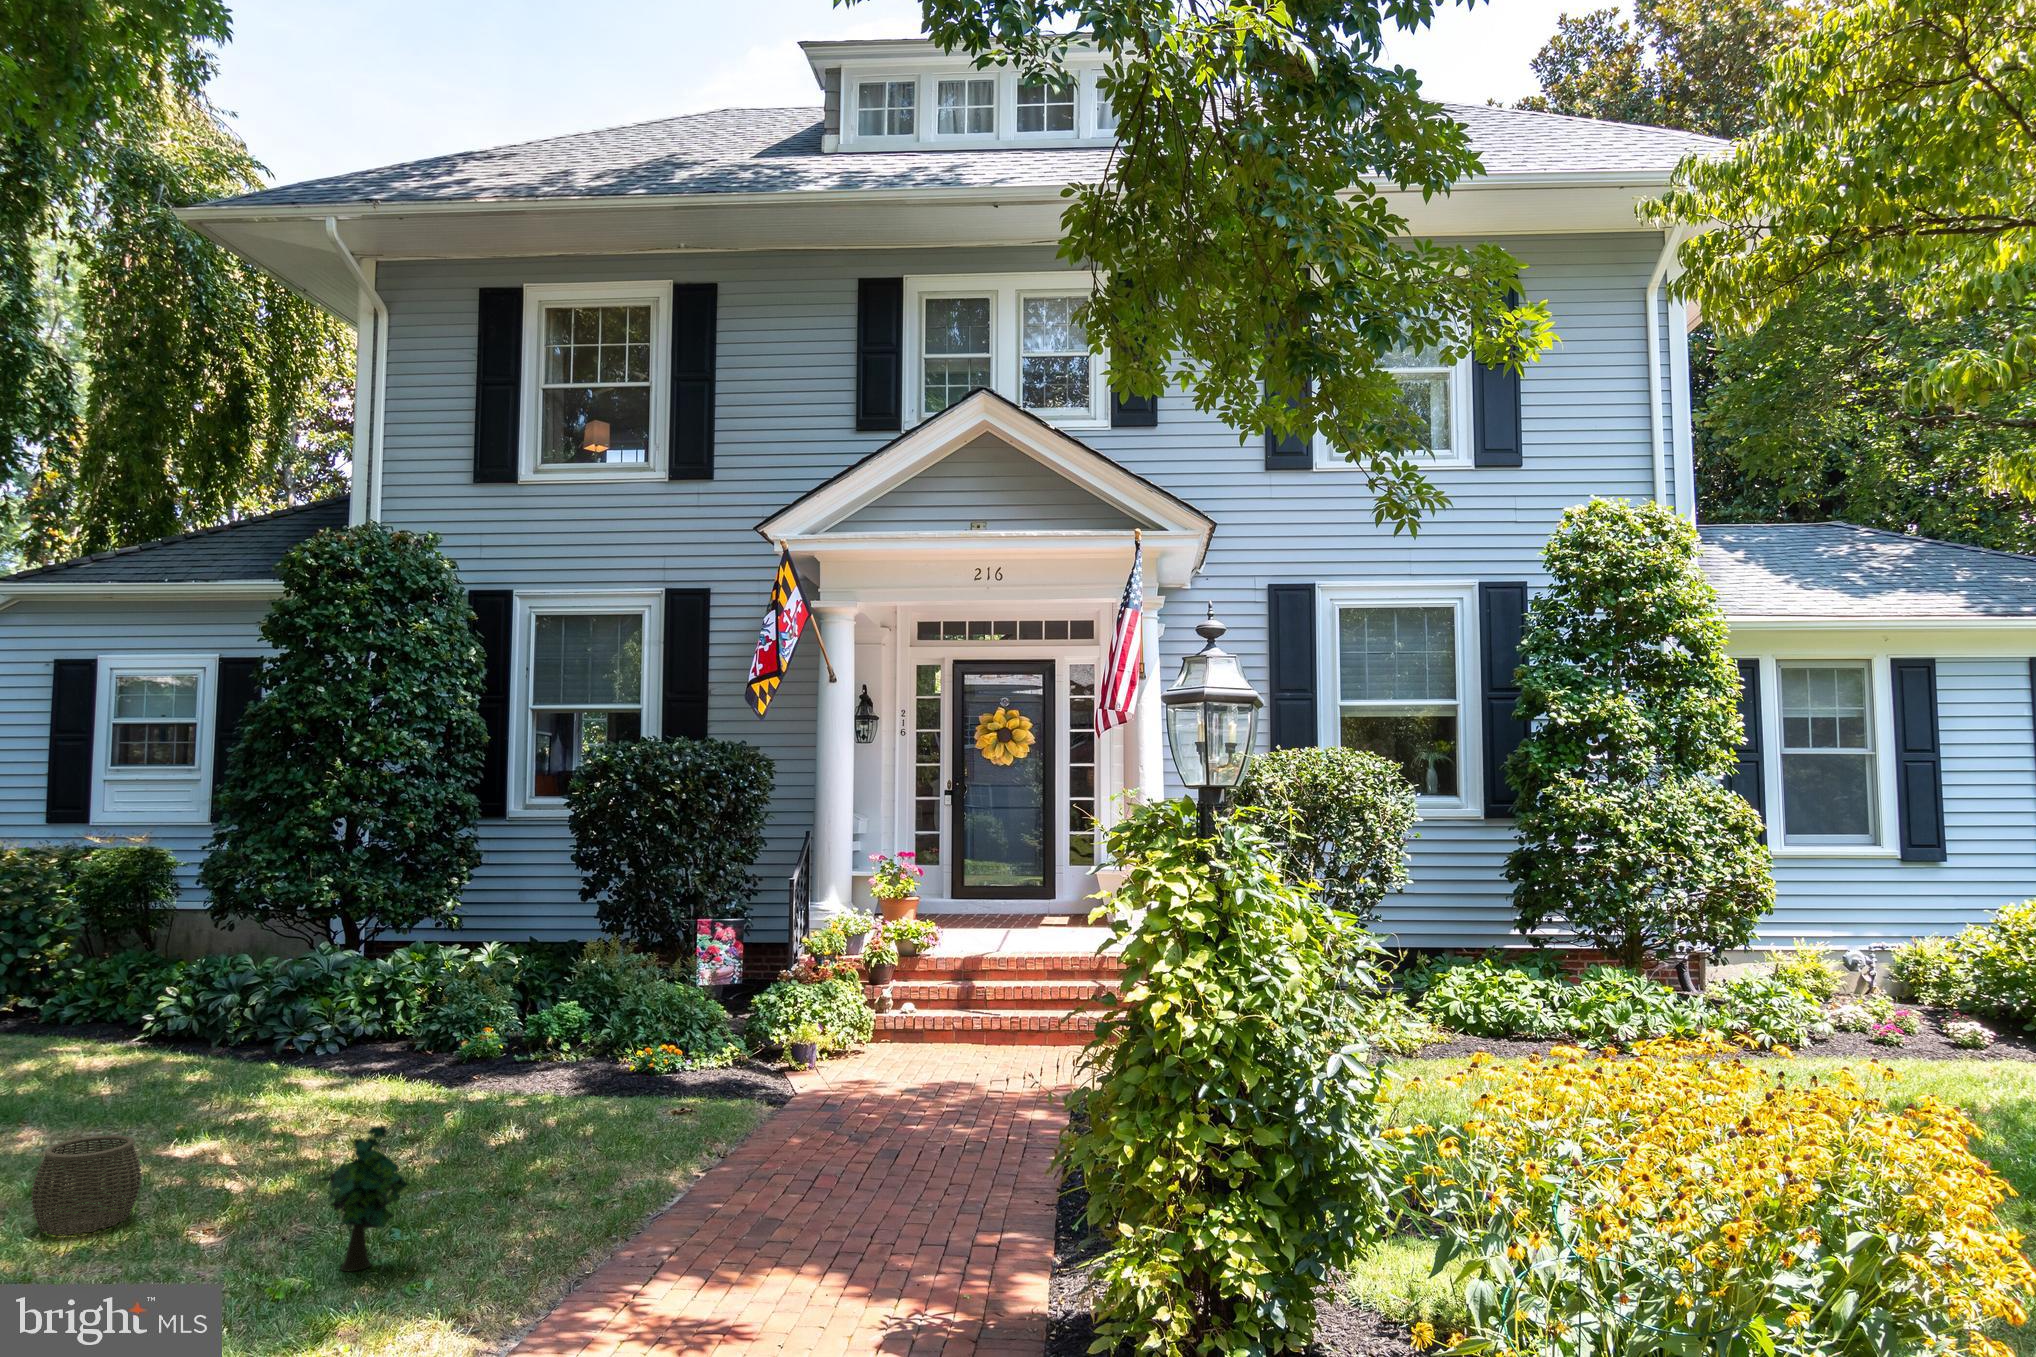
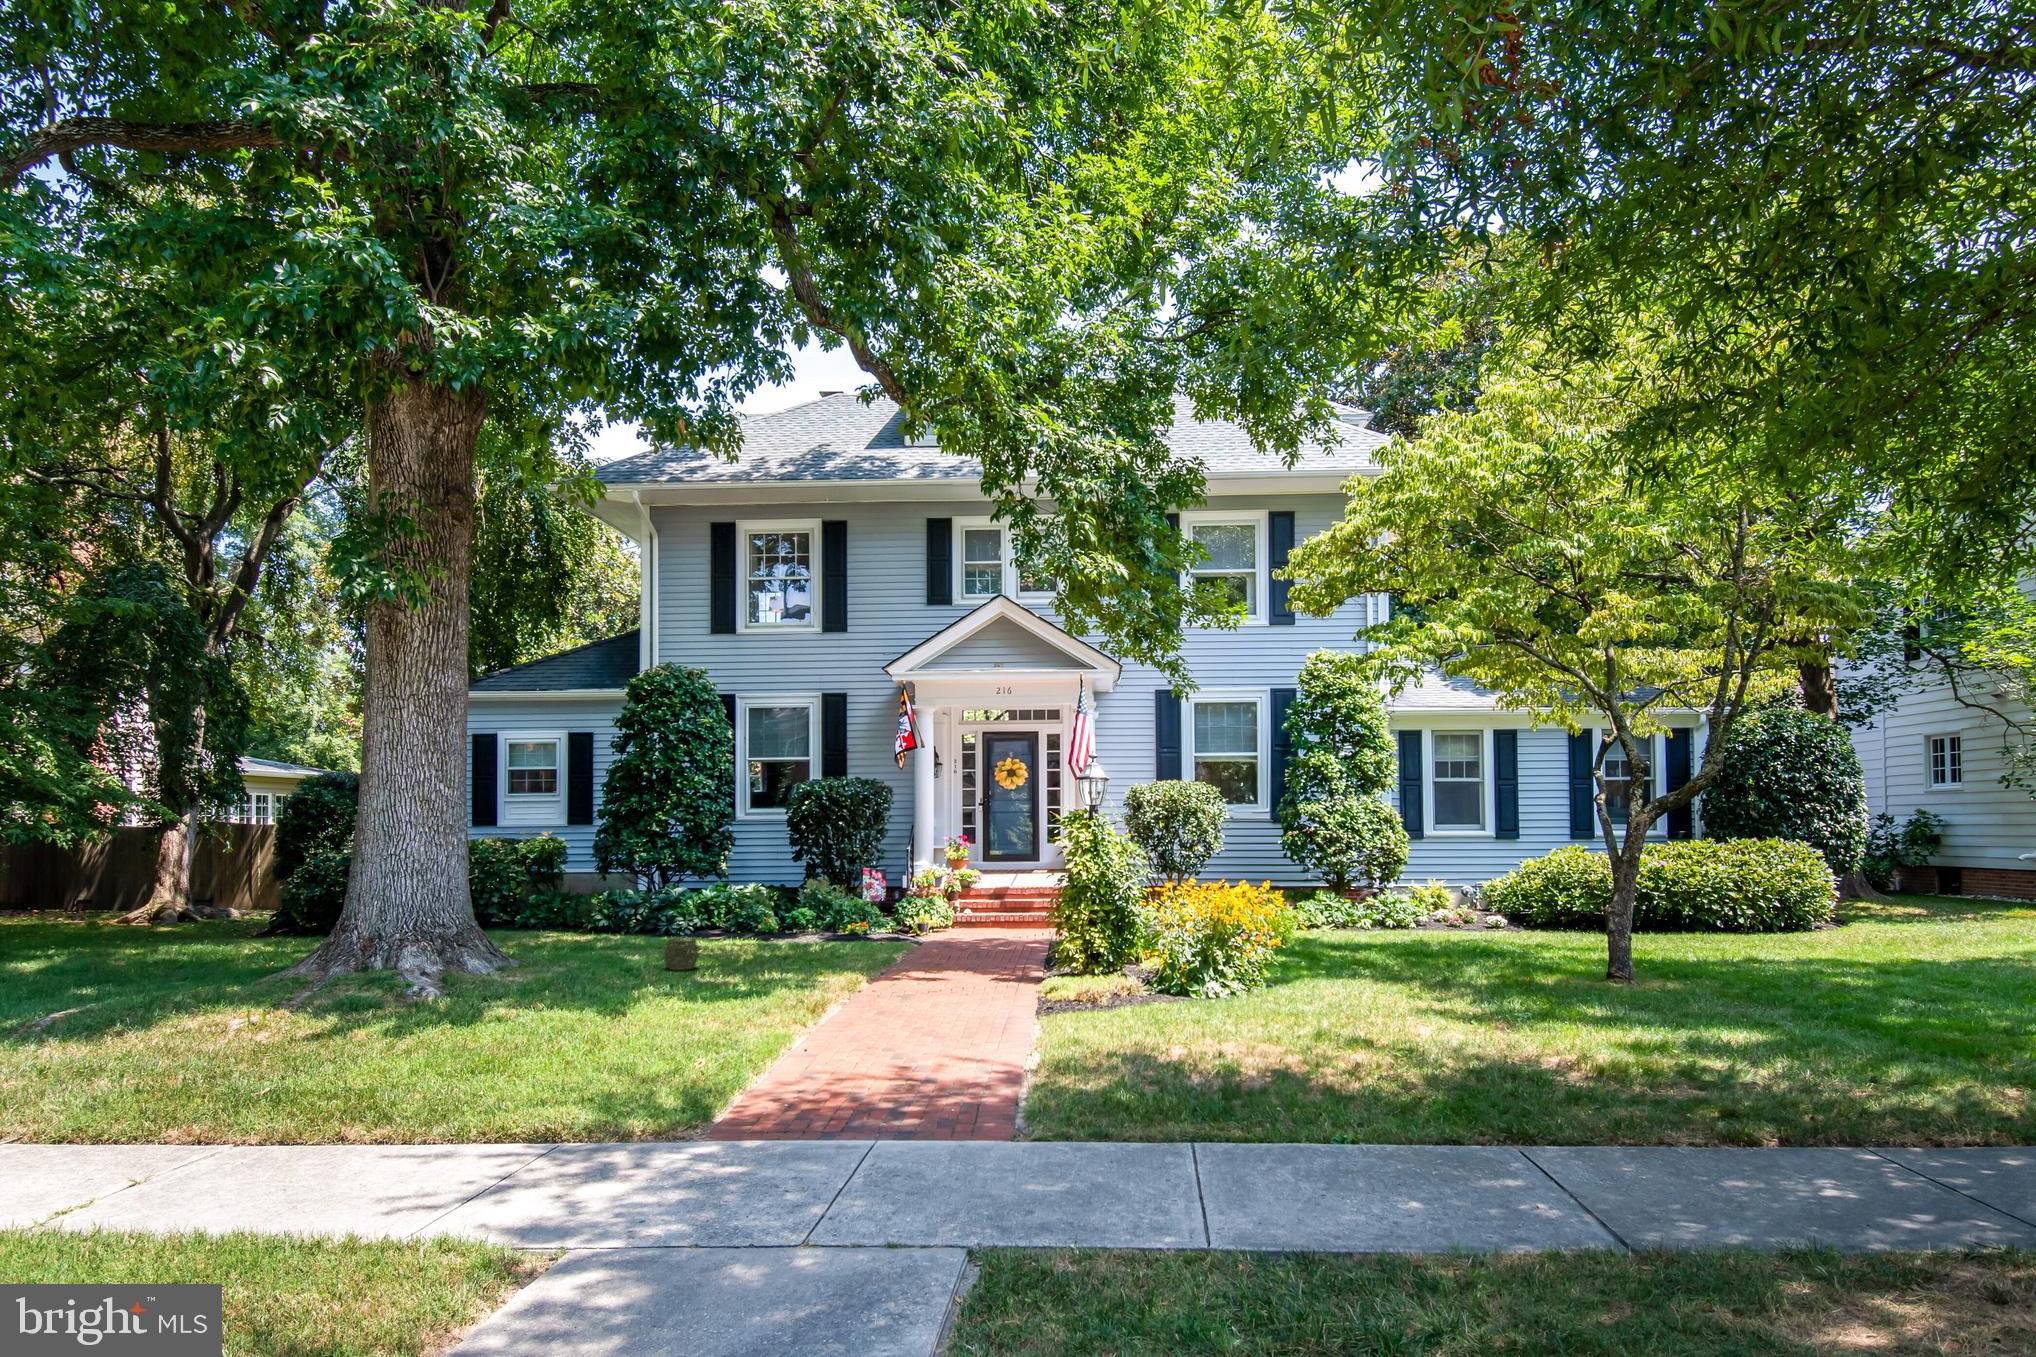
decorative plant: present [321,1126,408,1271] -> present [578,894,598,934]

